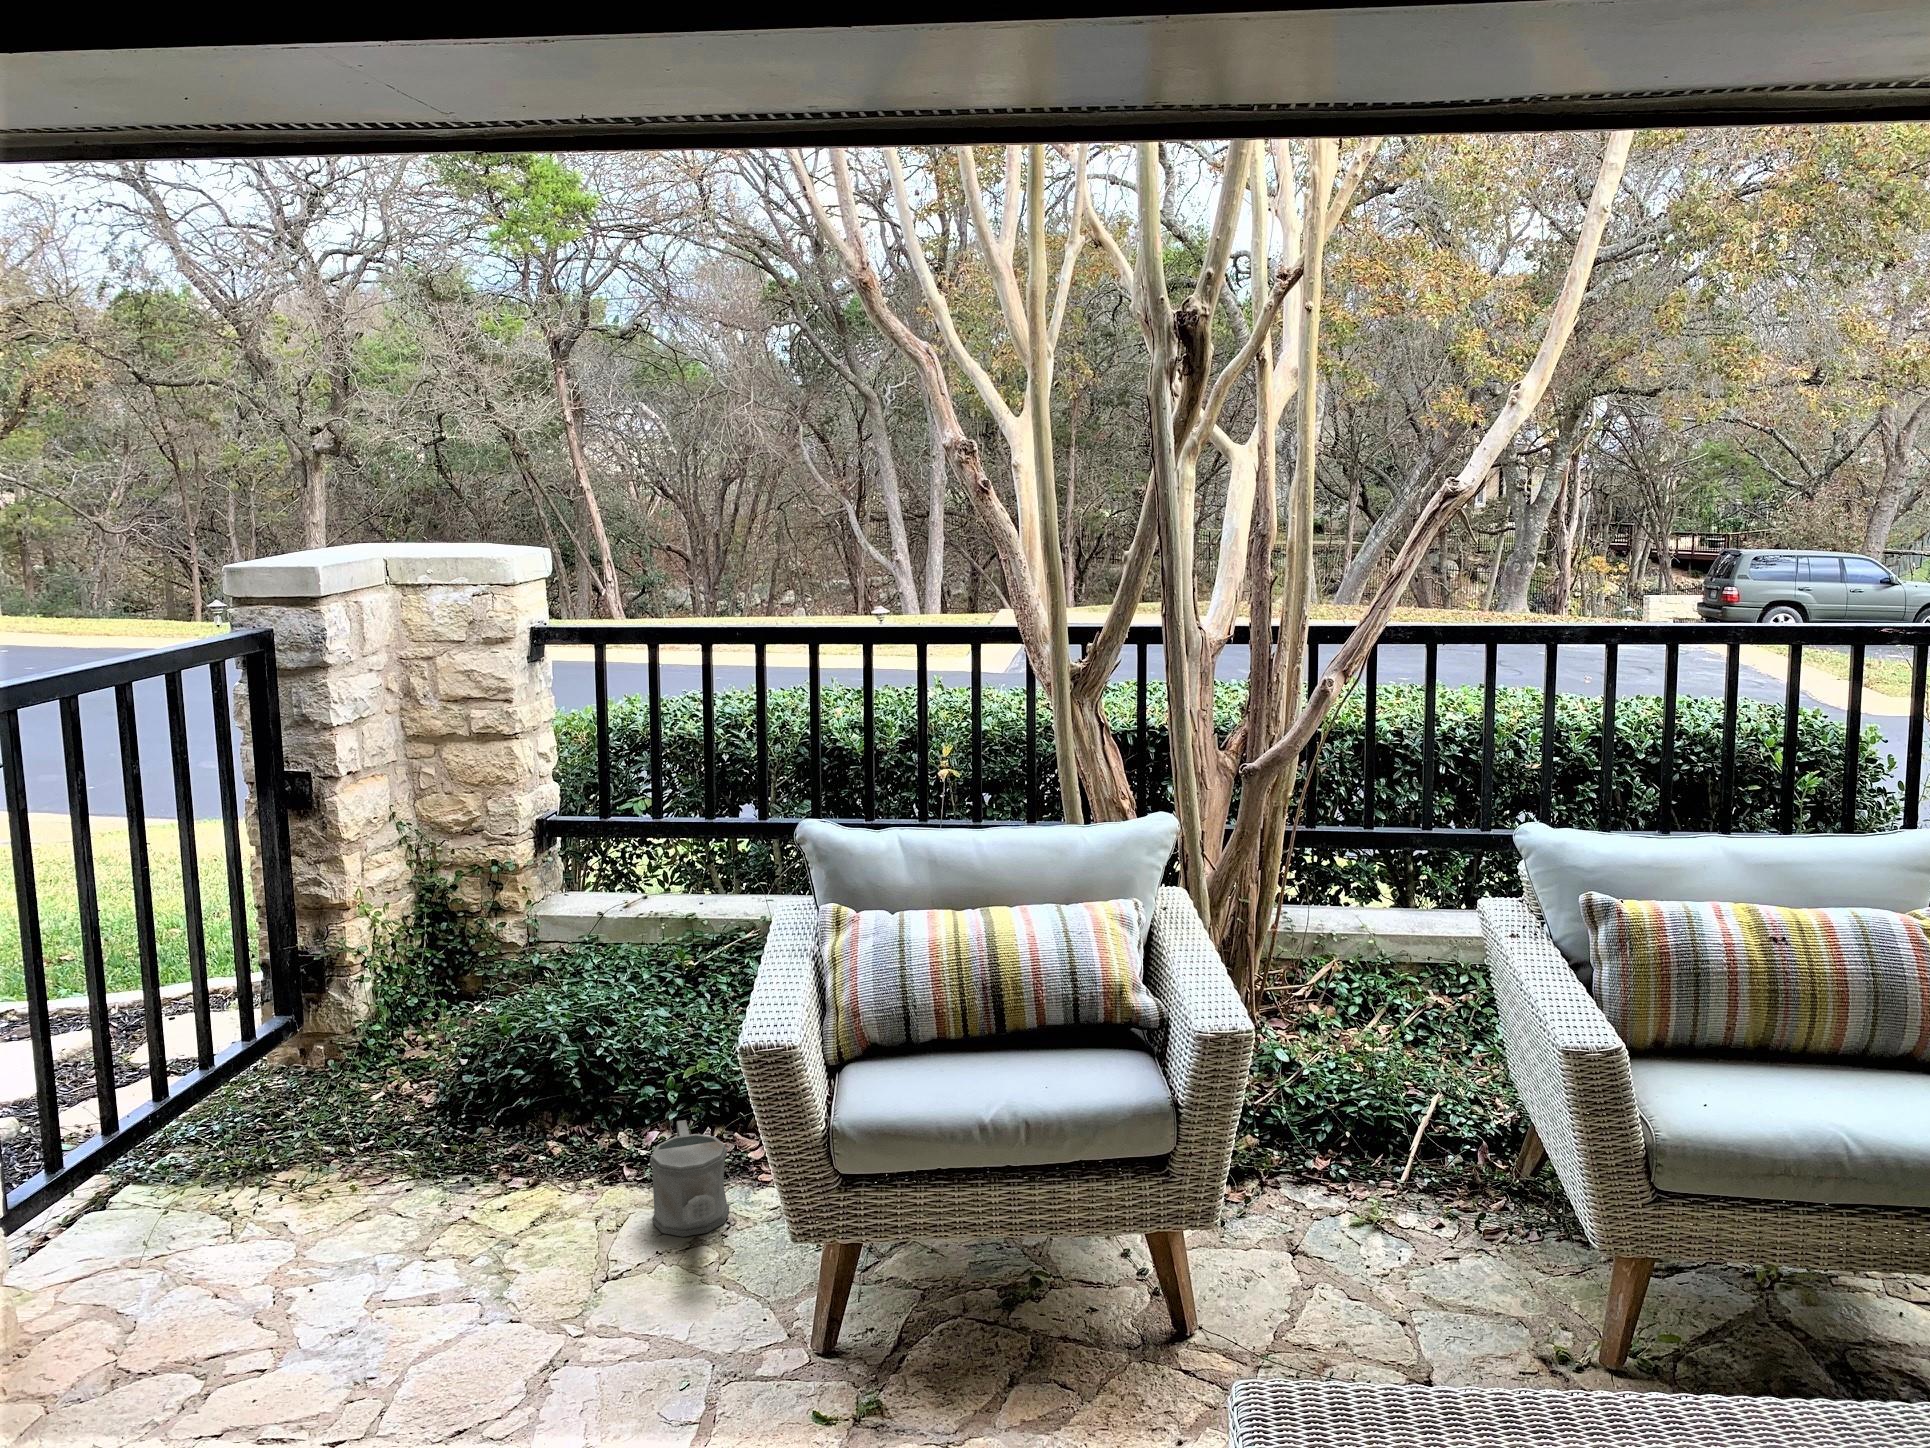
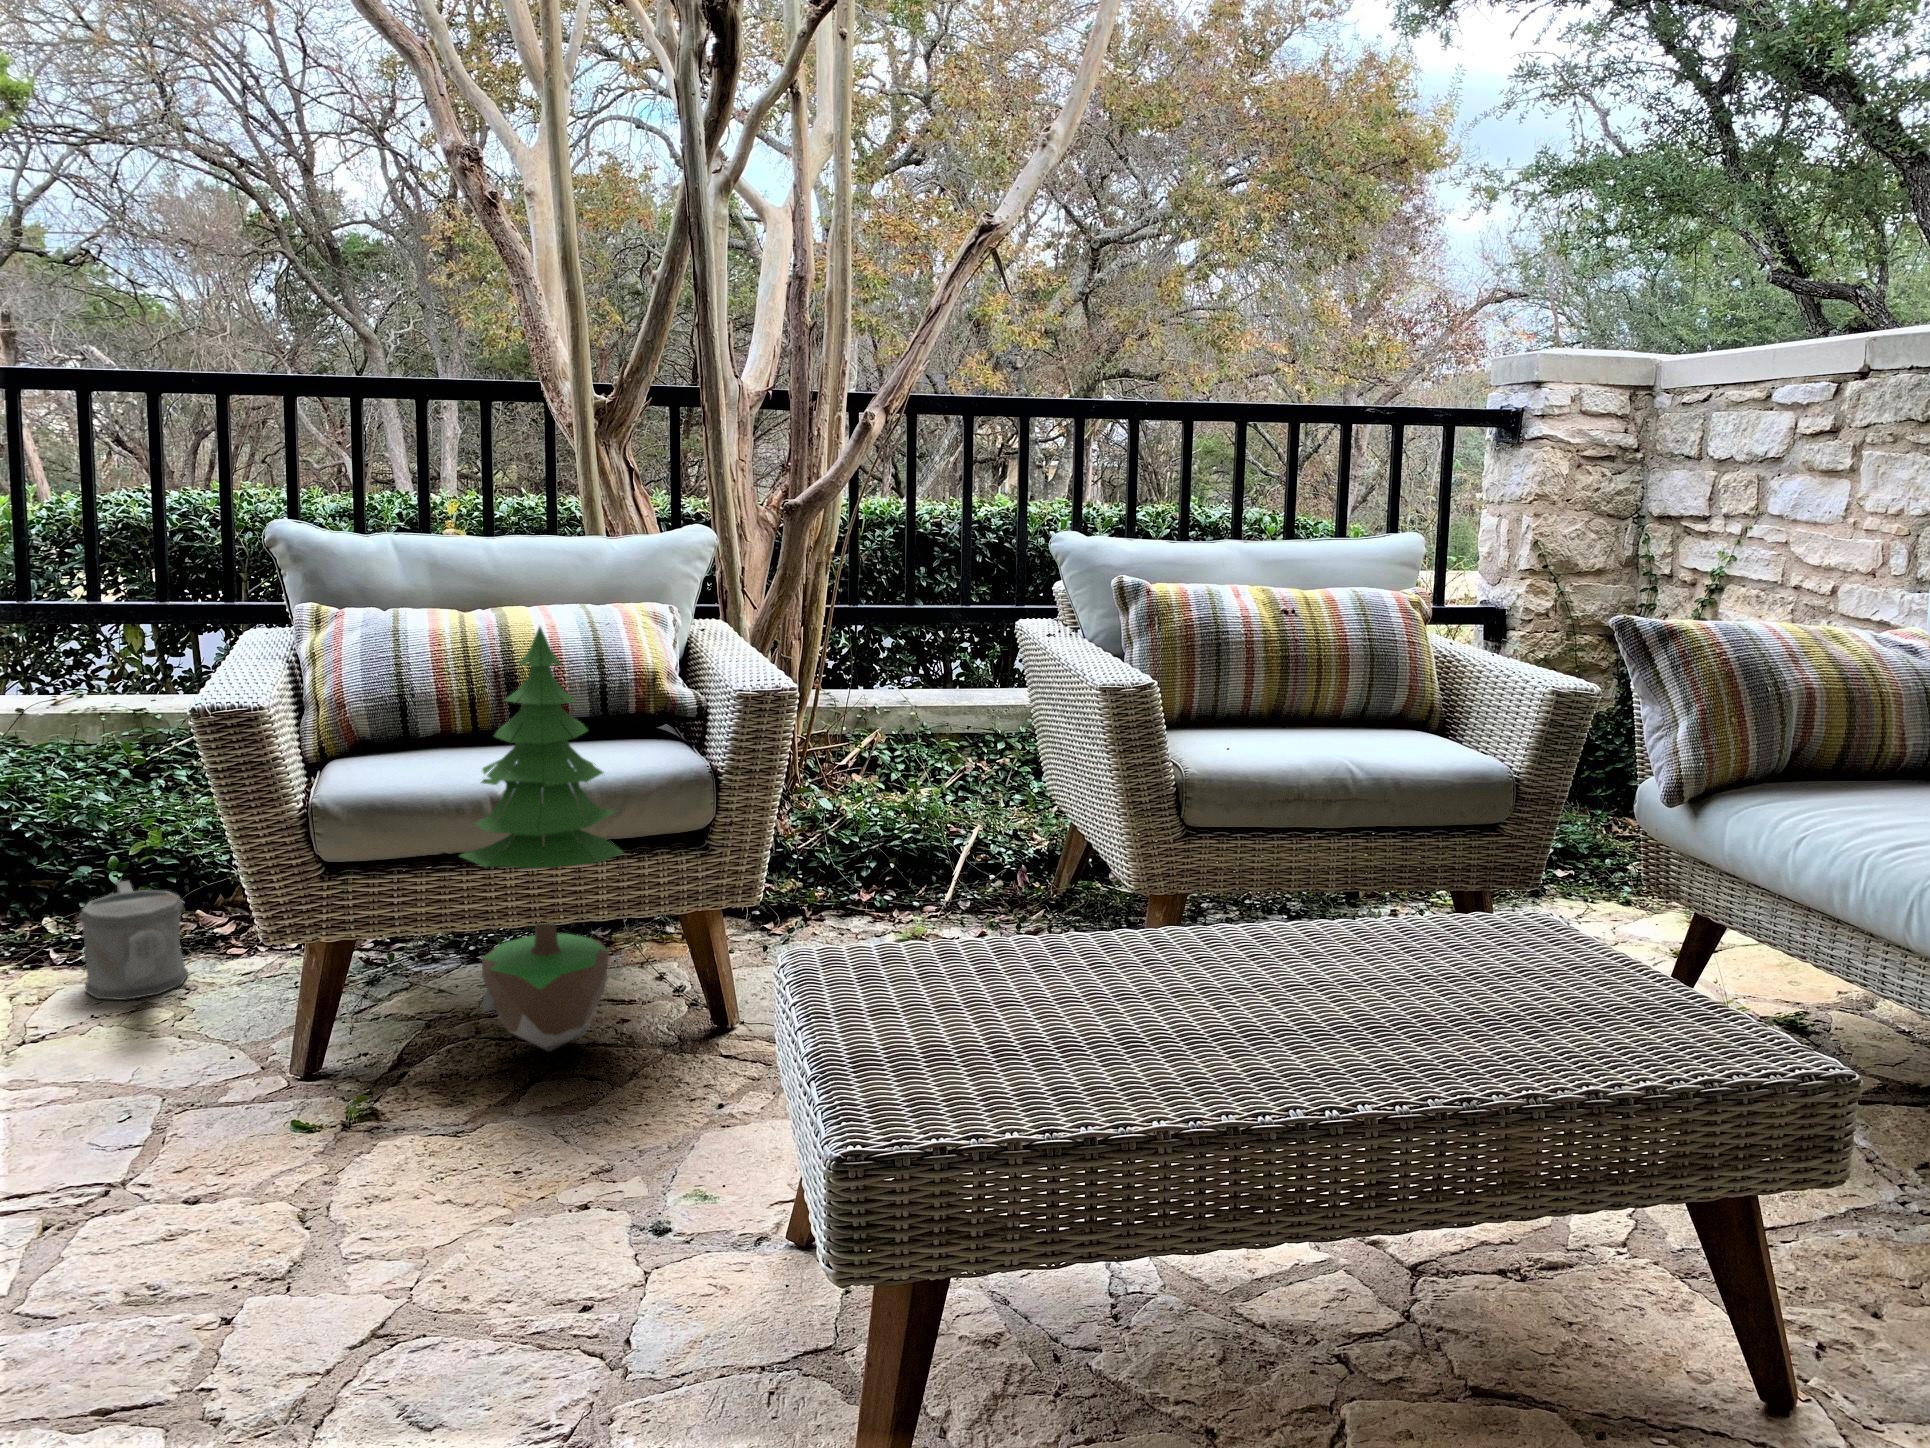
potted tree: none [950,970,1095,1349] -> present [460,627,624,1051]

